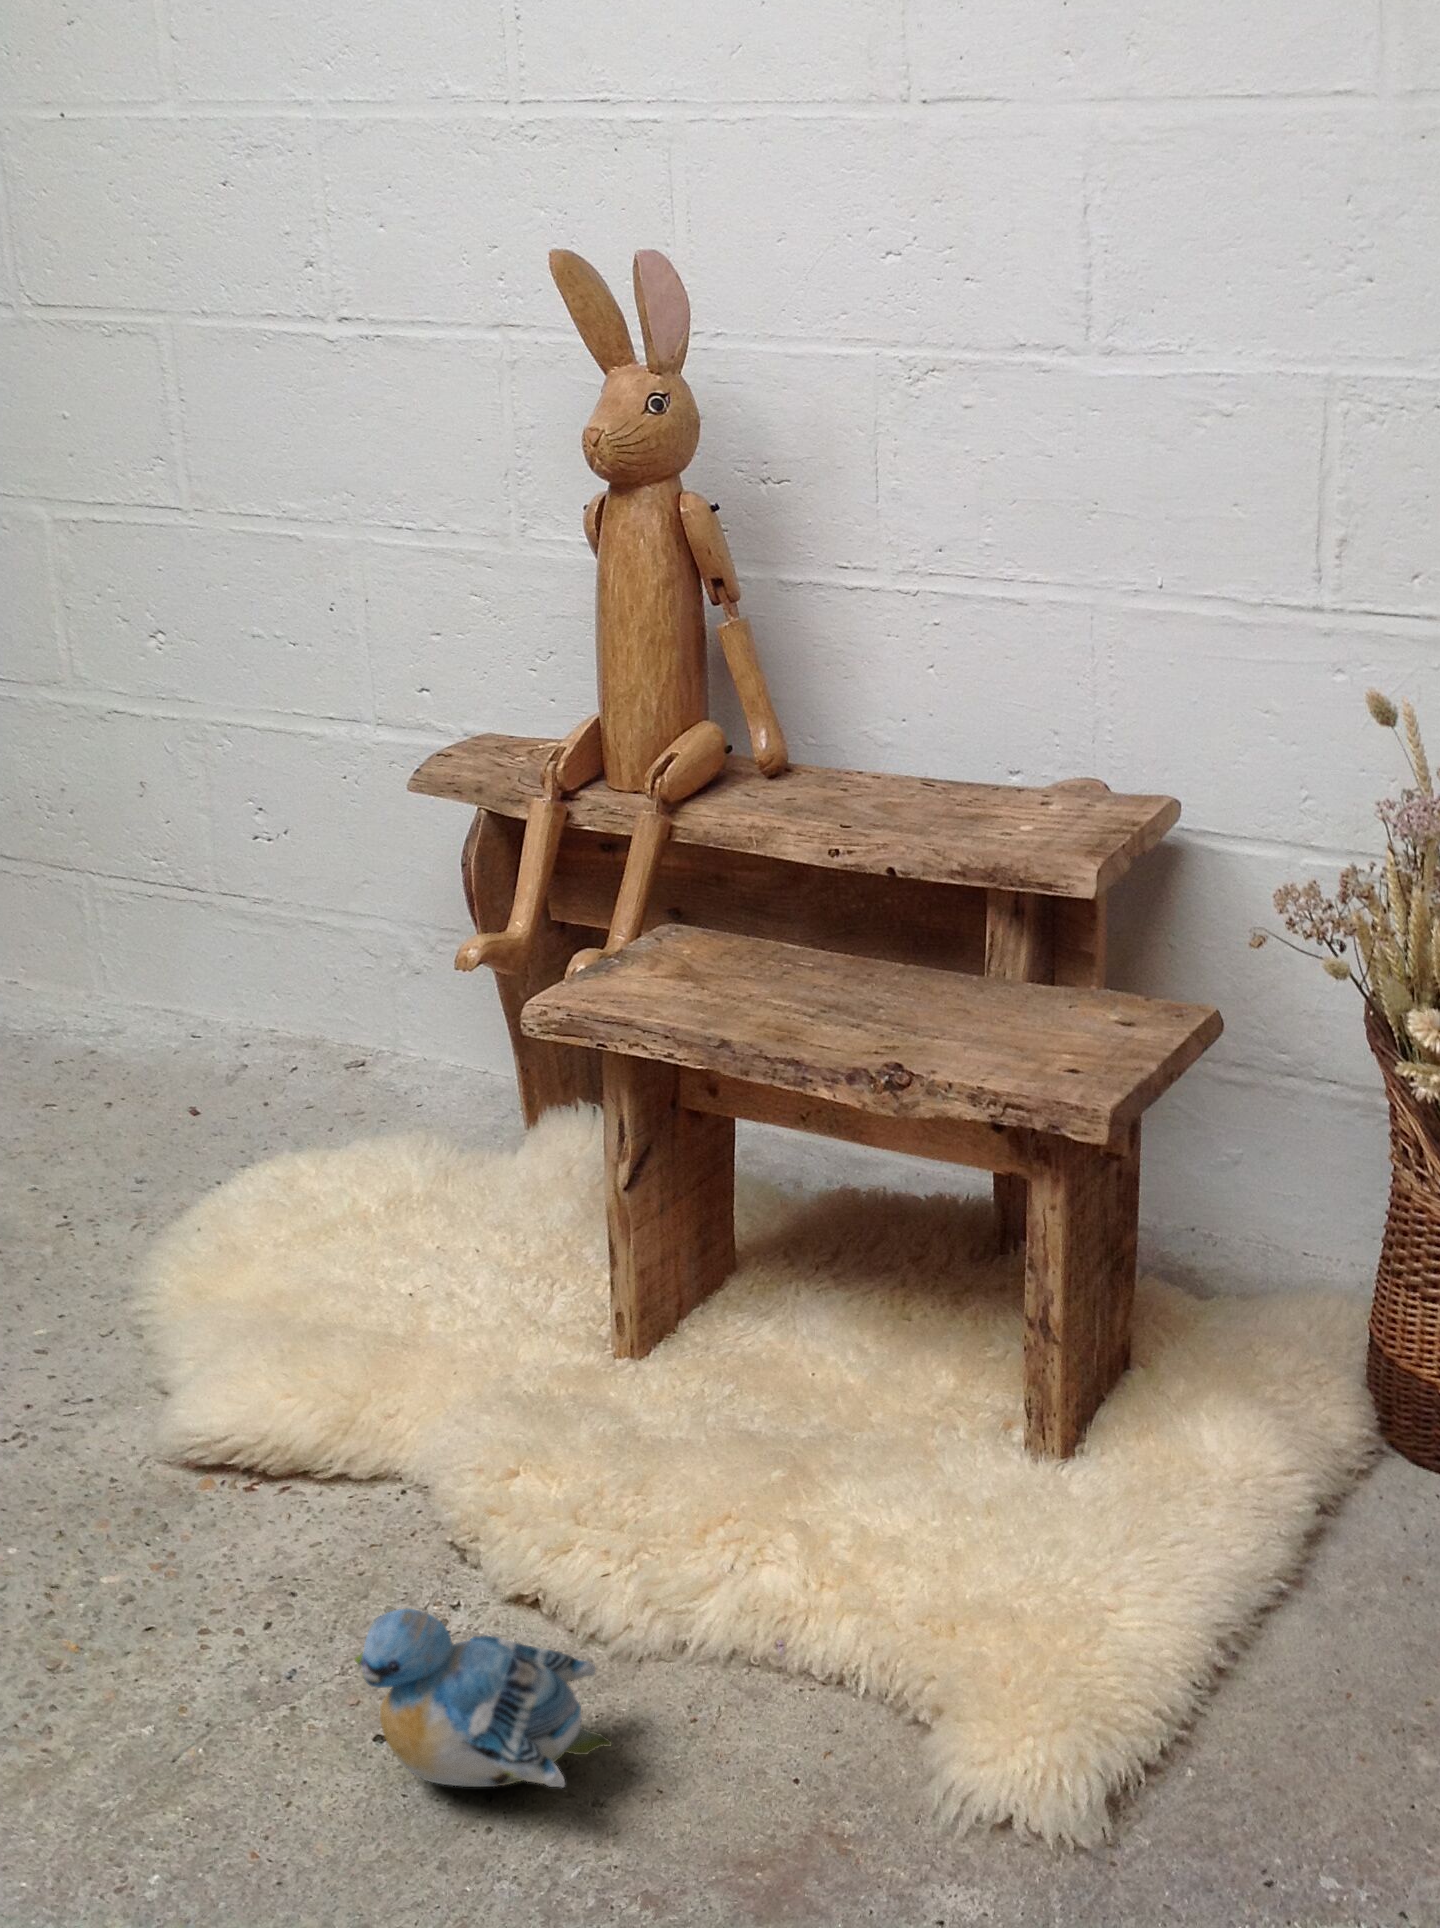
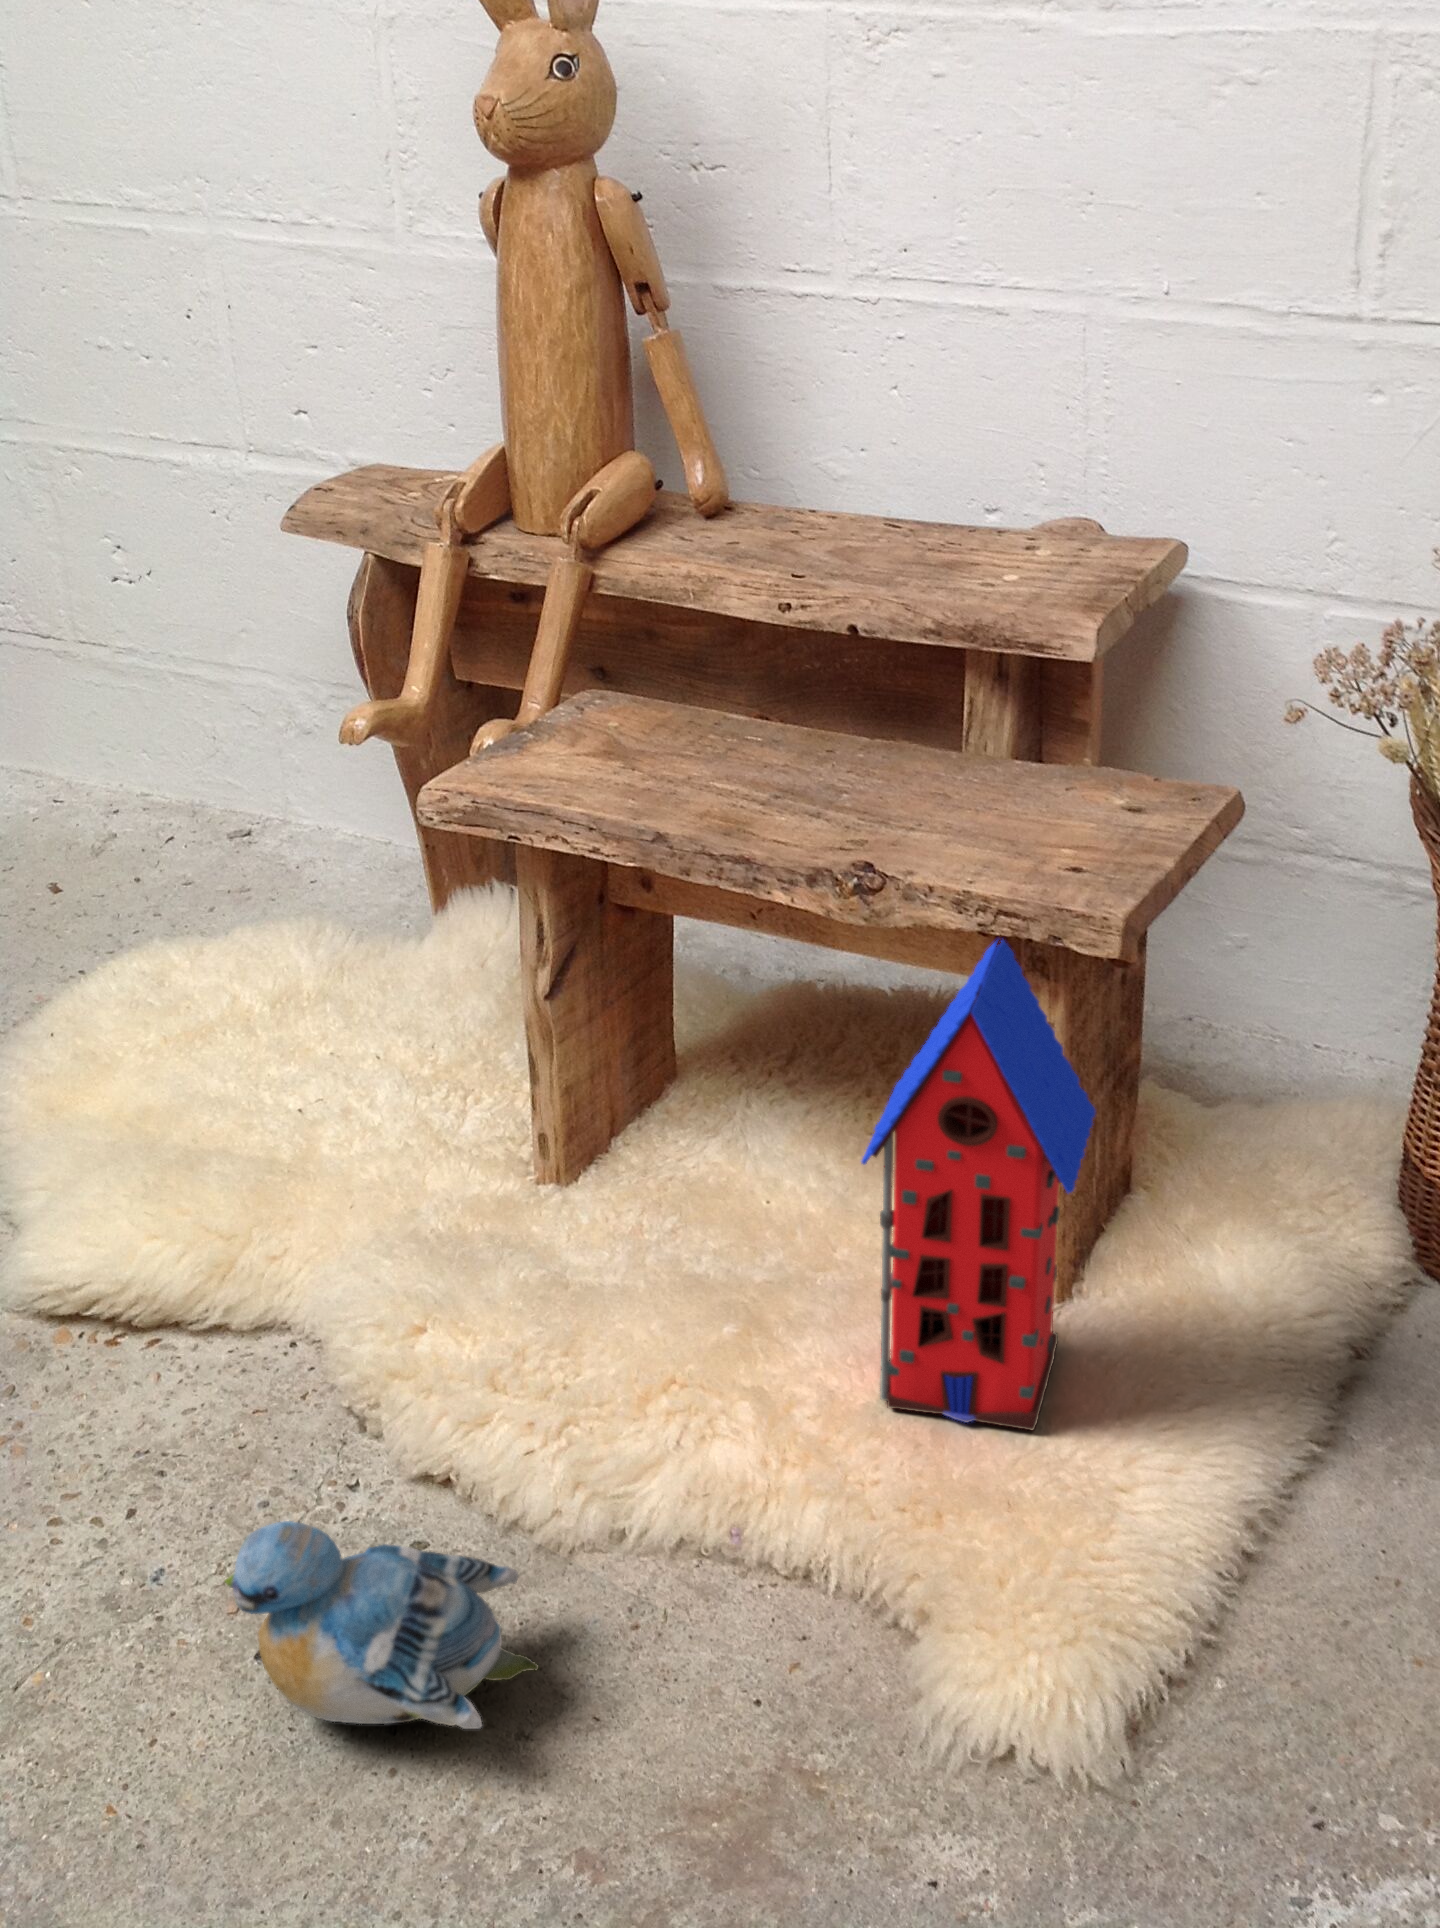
toy house: none [888,1129,1088,1560] -> present [862,940,1096,1430]

